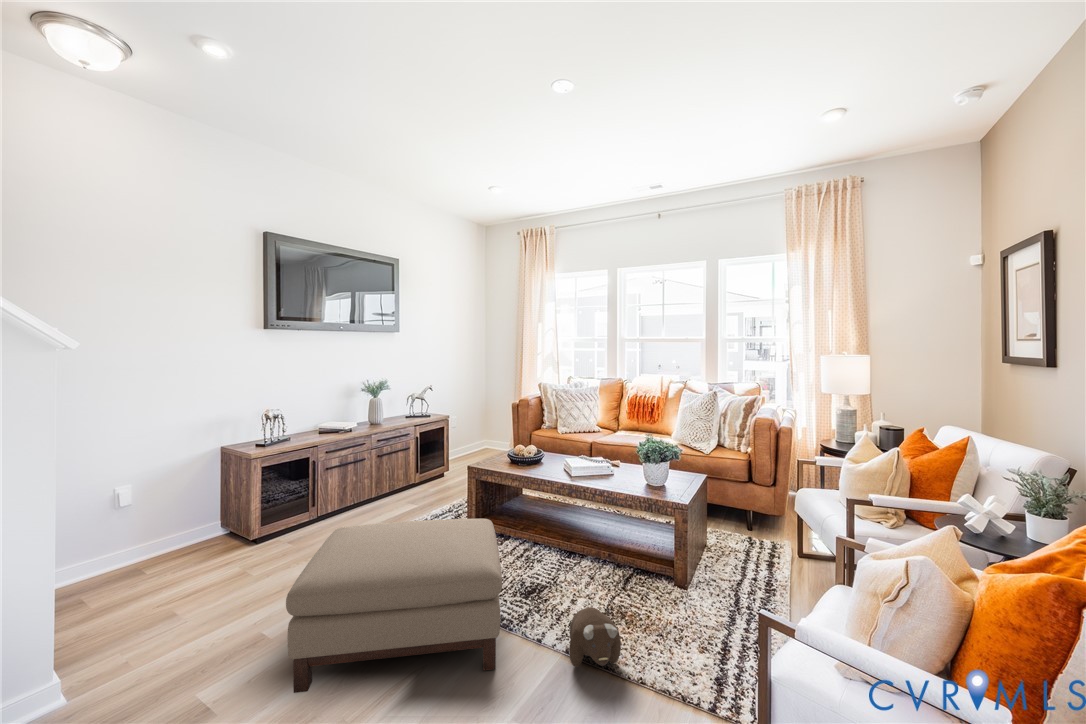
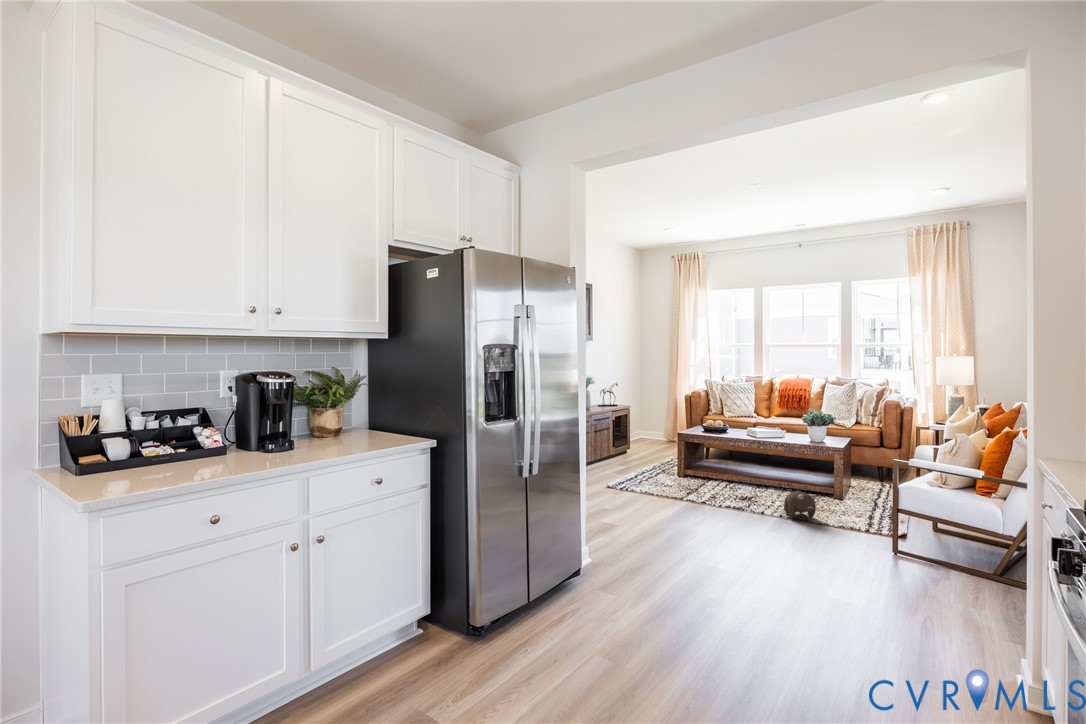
ottoman: present [286,519,502,693] -> none [636,453,753,520]

